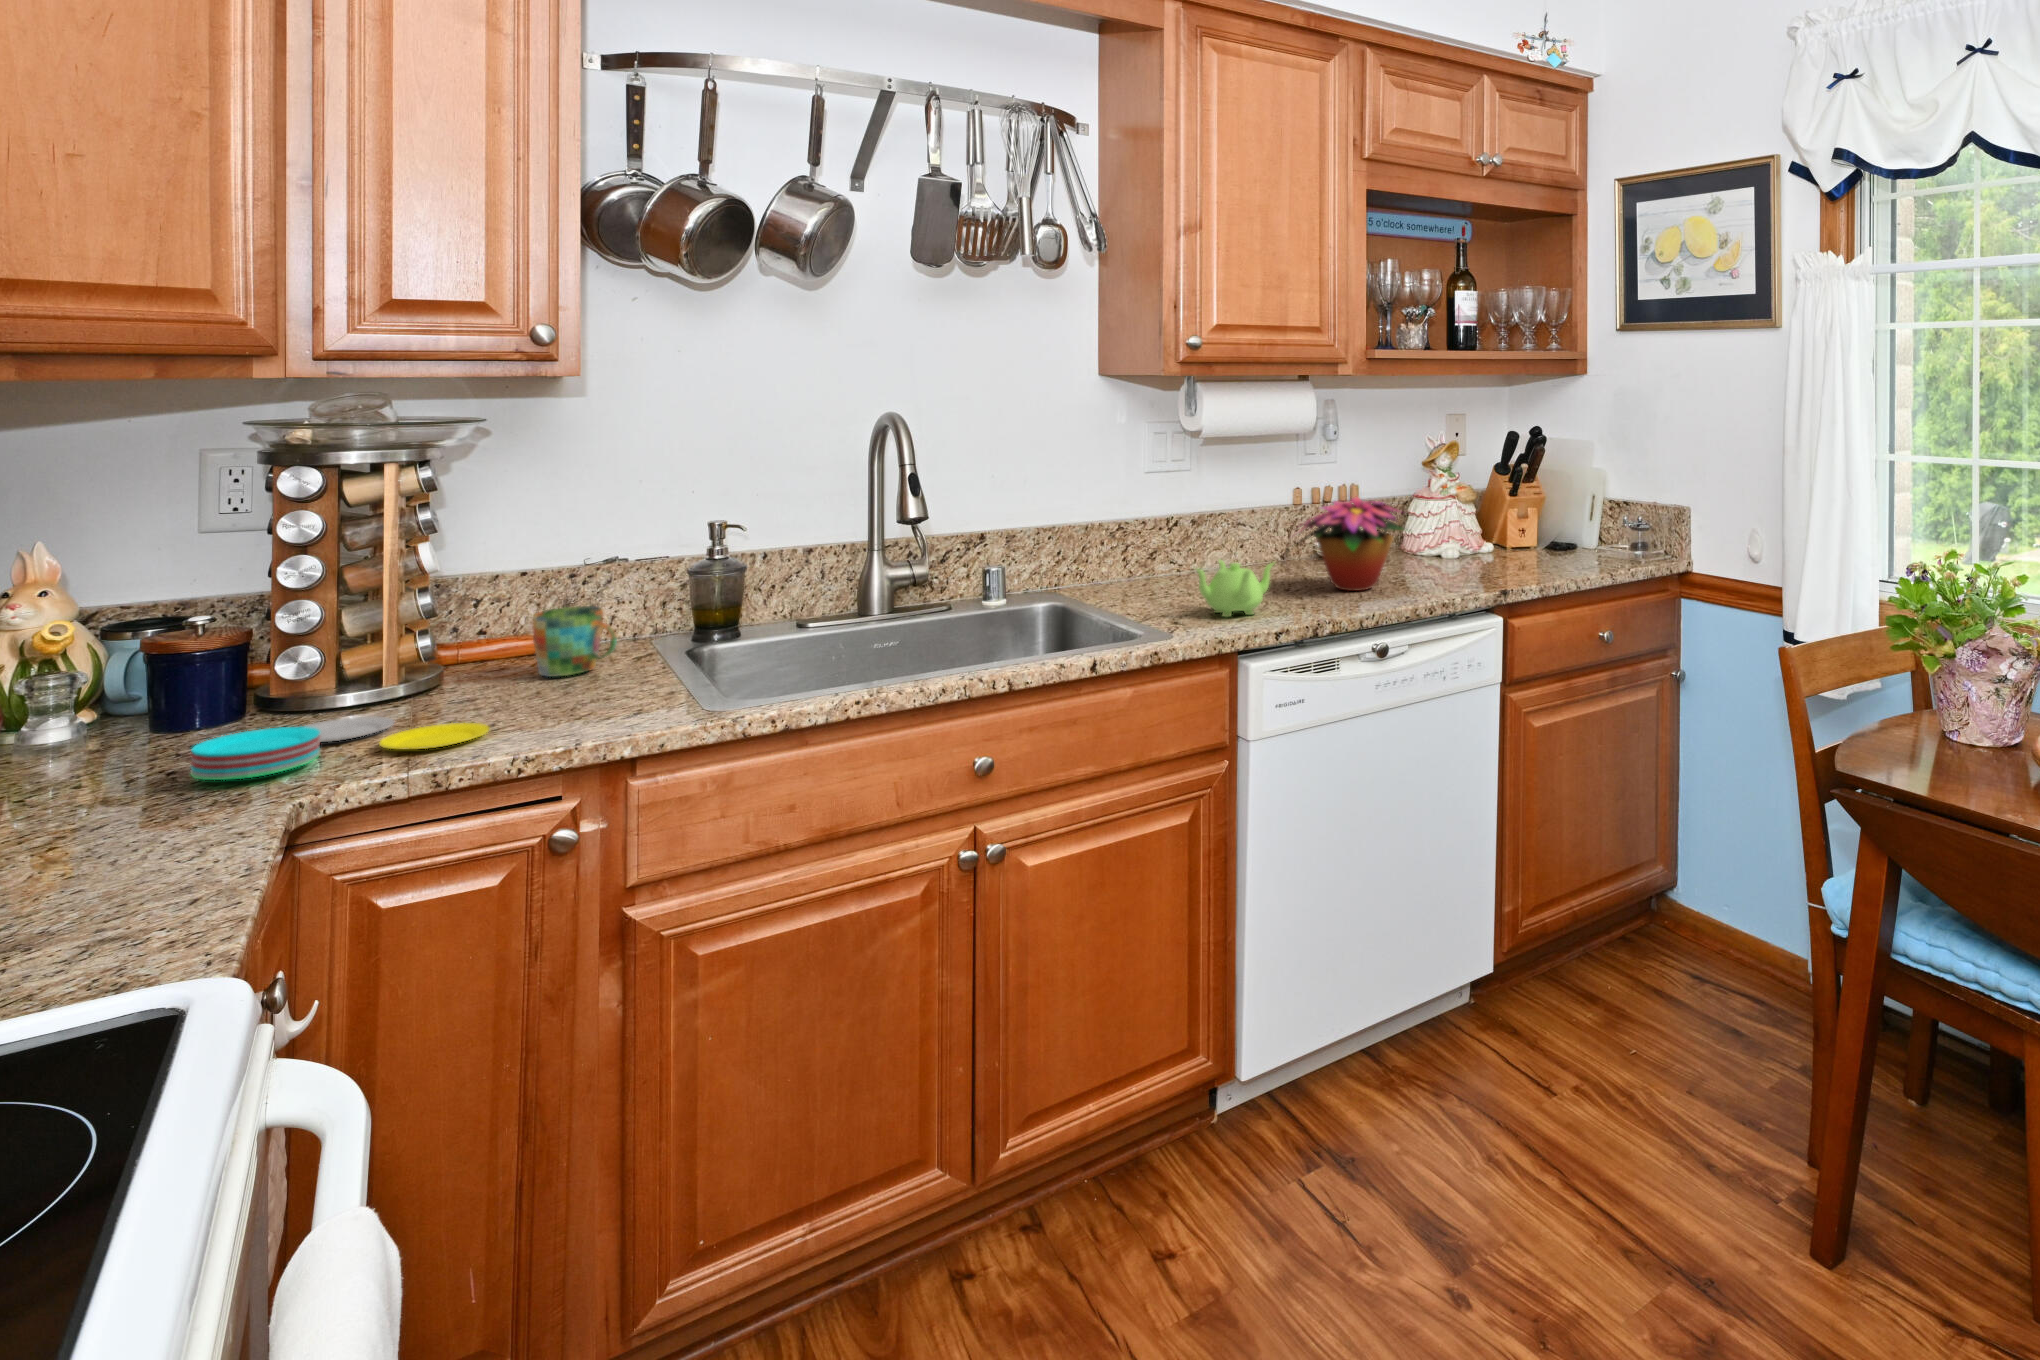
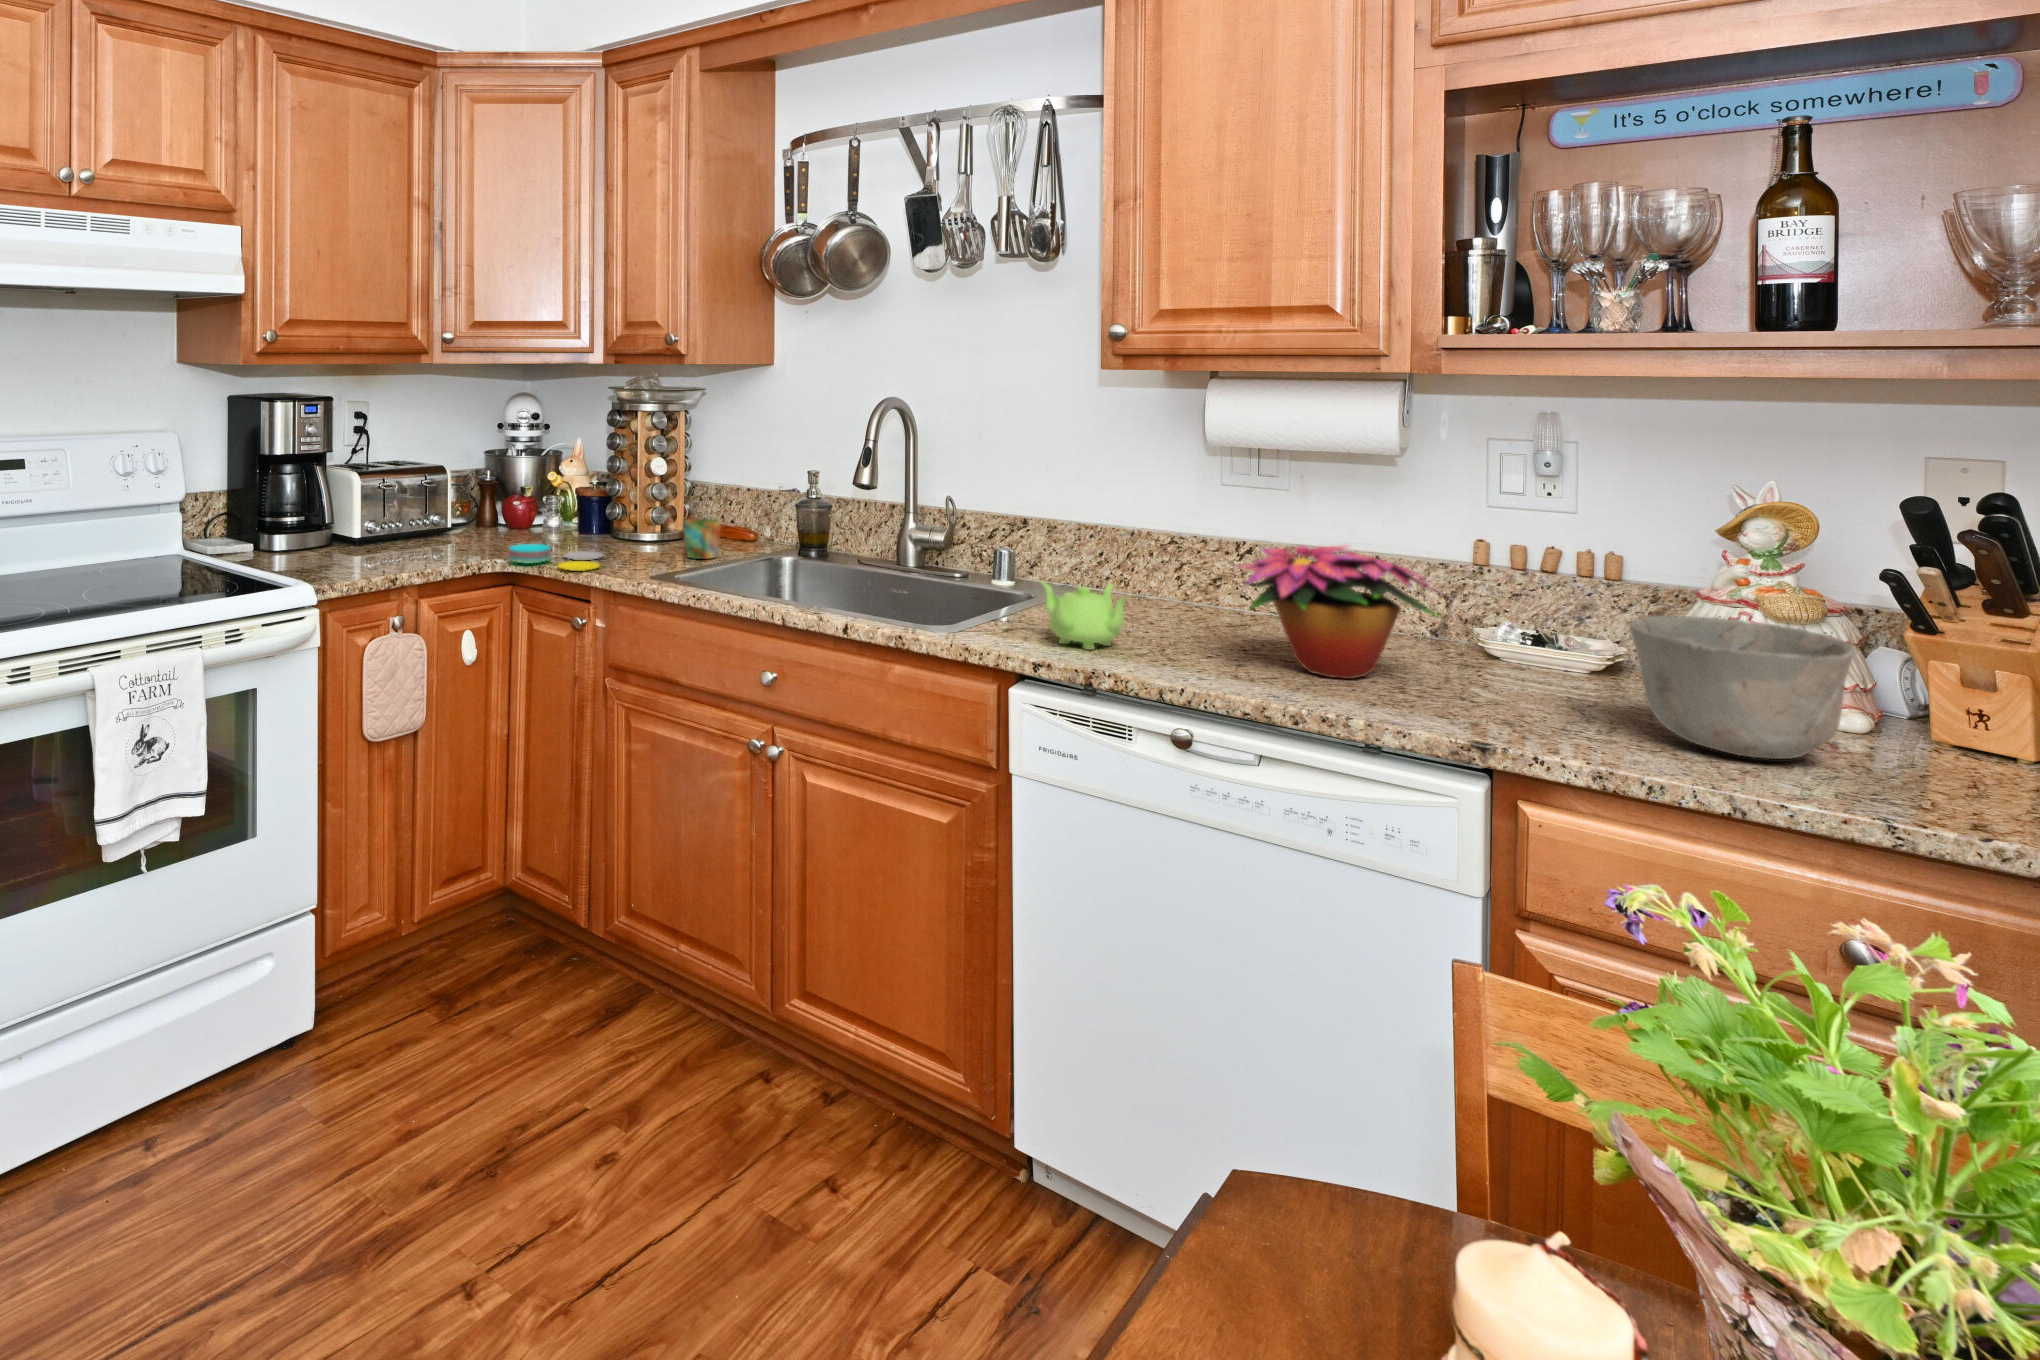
ceramic bowl: none [1480,507,1564,573] -> present [1630,616,1856,759]

